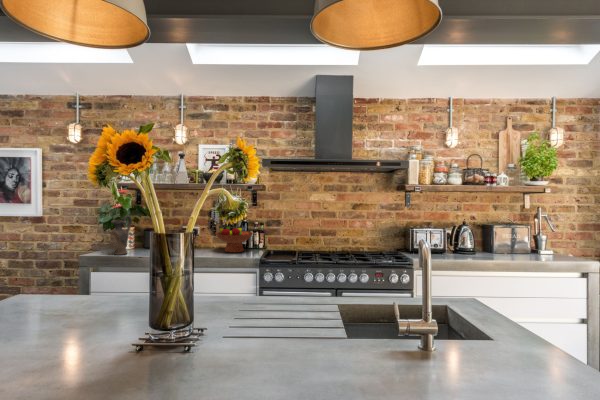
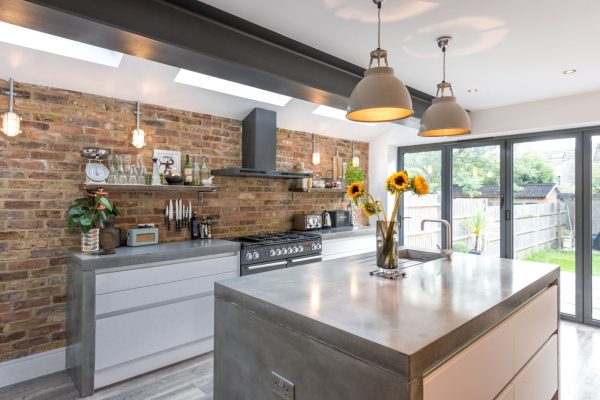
fruit bowl: present [215,226,253,253] -> none [181,221,215,242]

